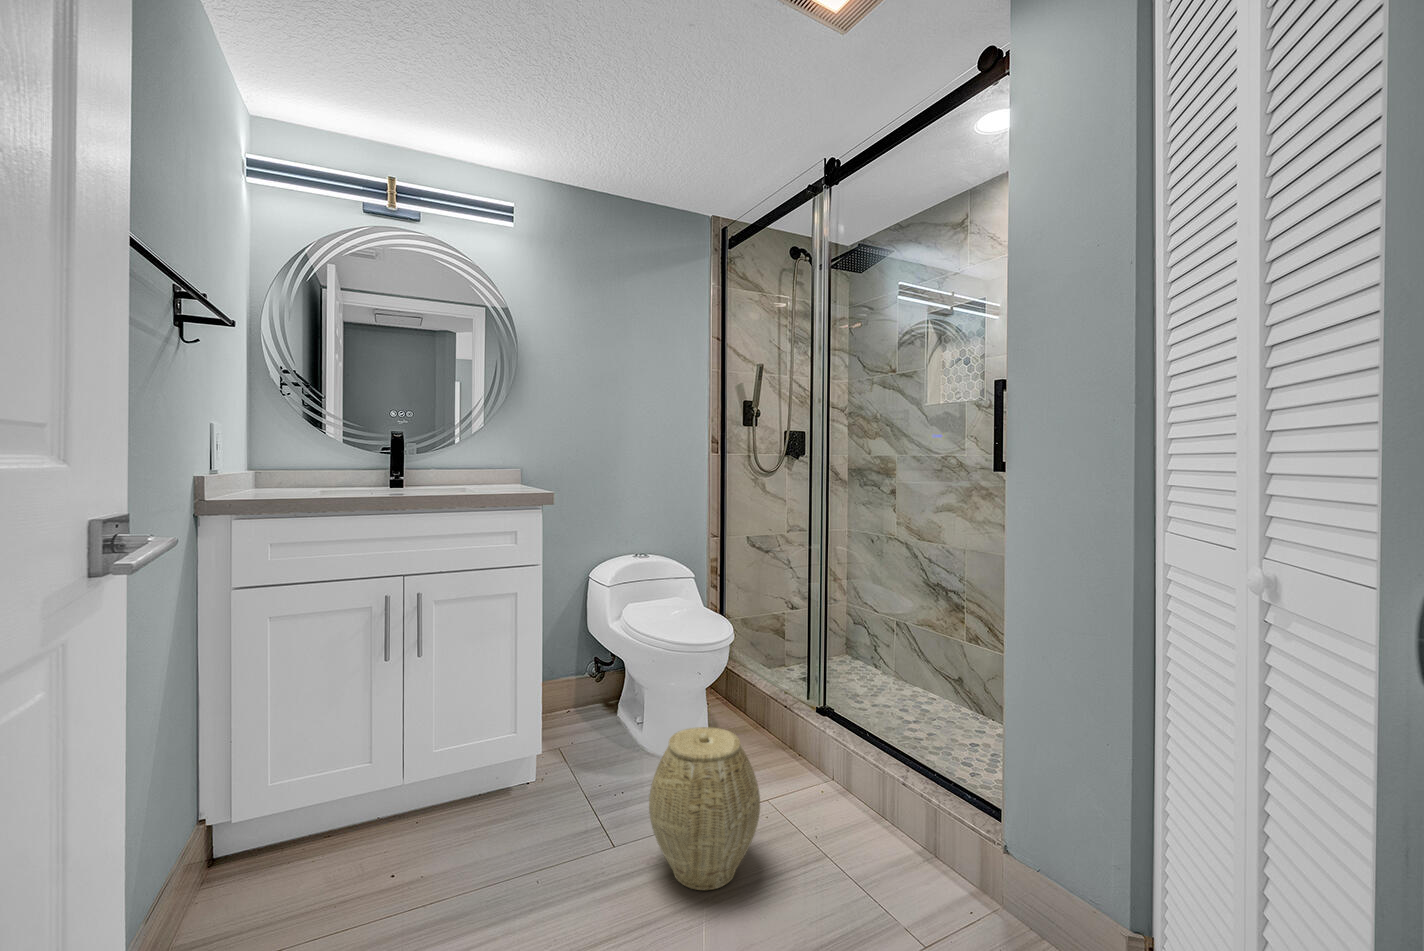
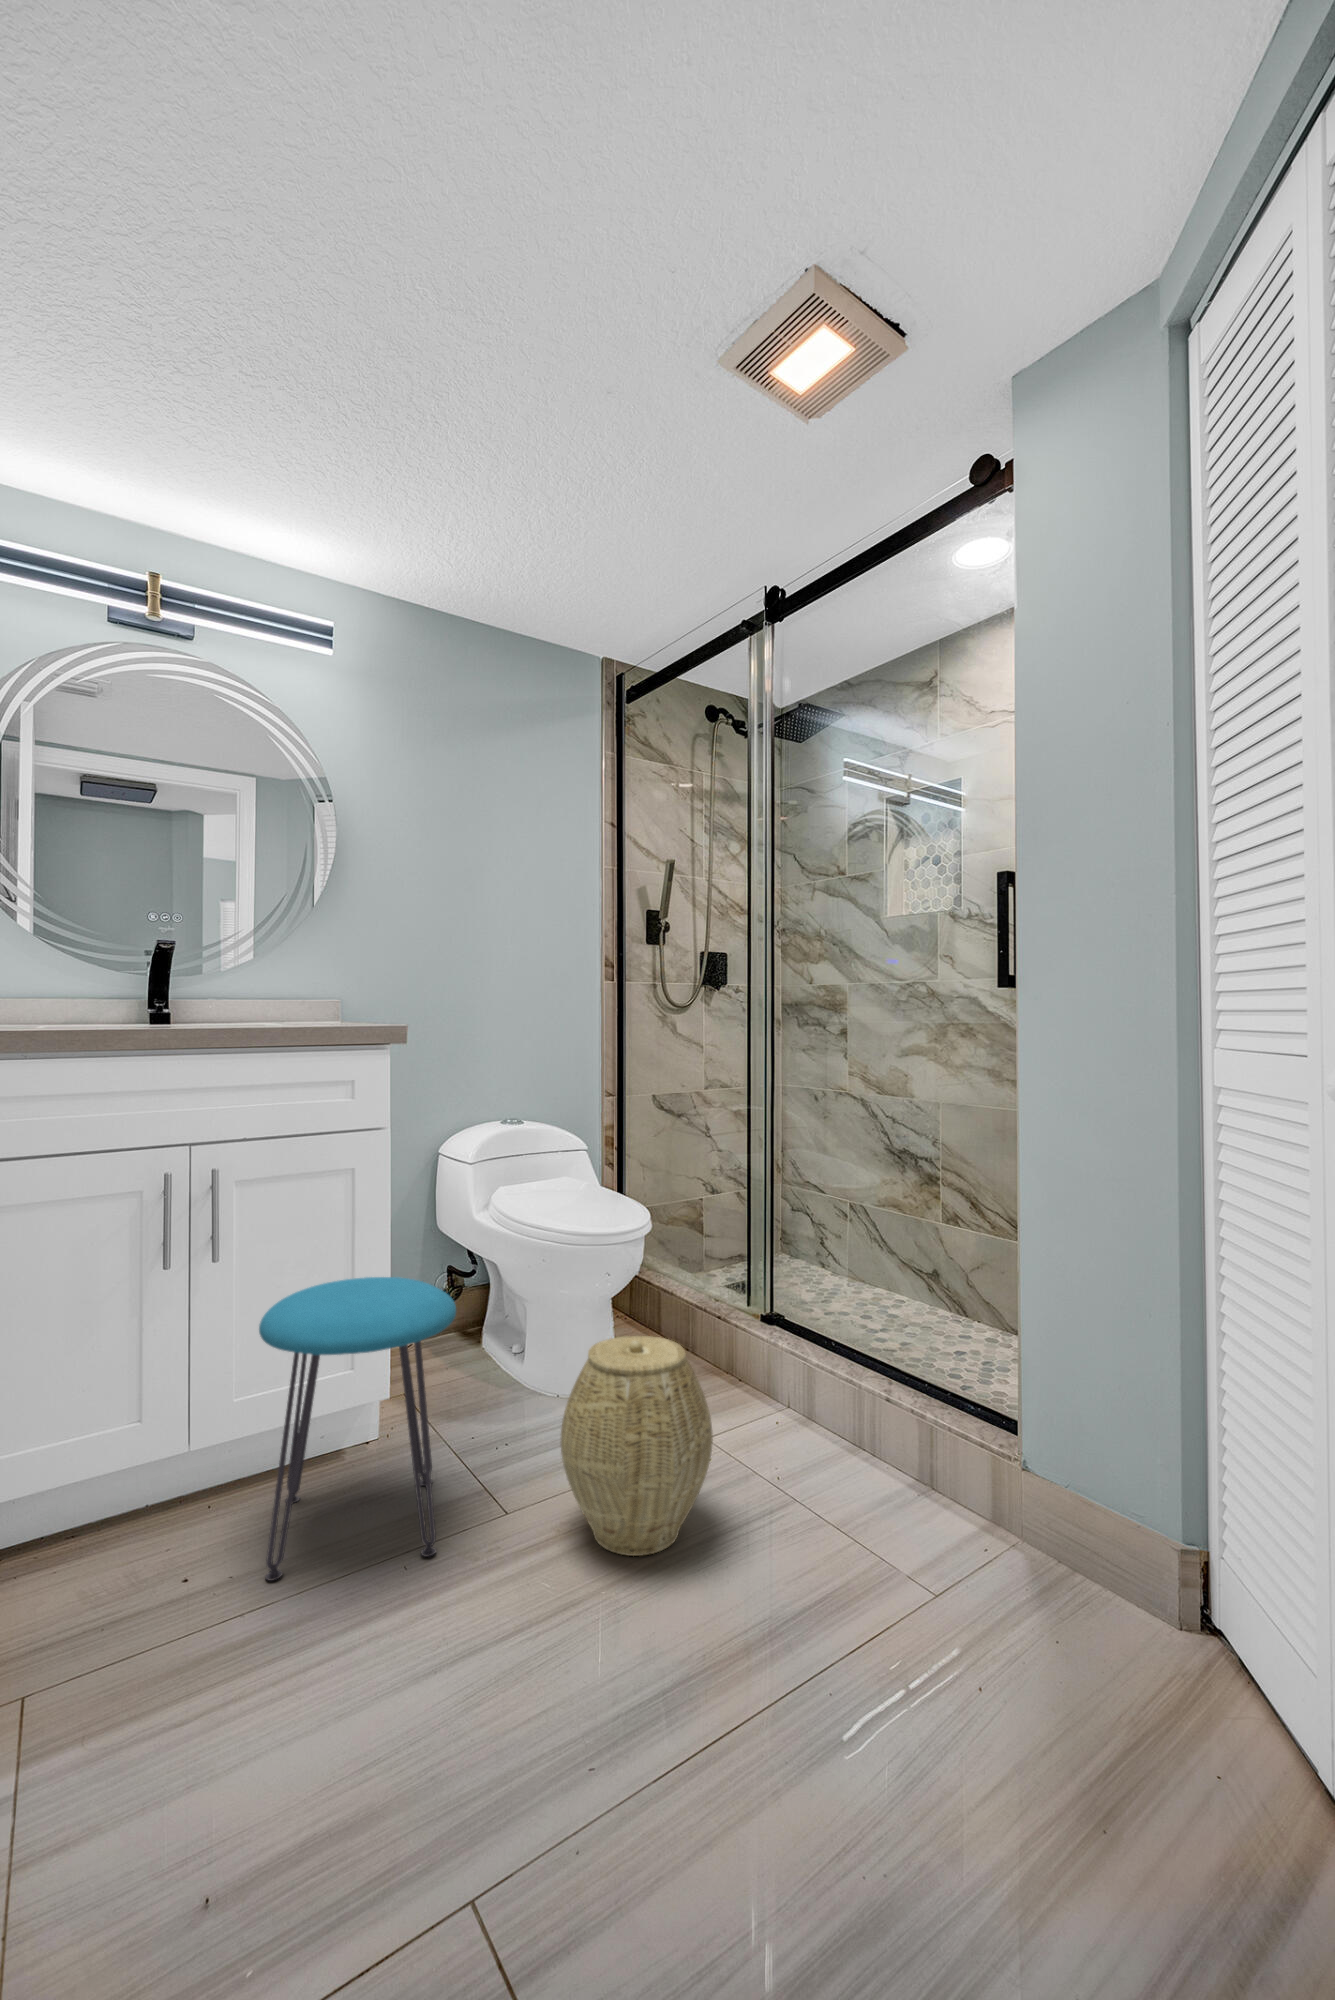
stool: none [443,674,580,884] -> present [259,1277,456,1581]

